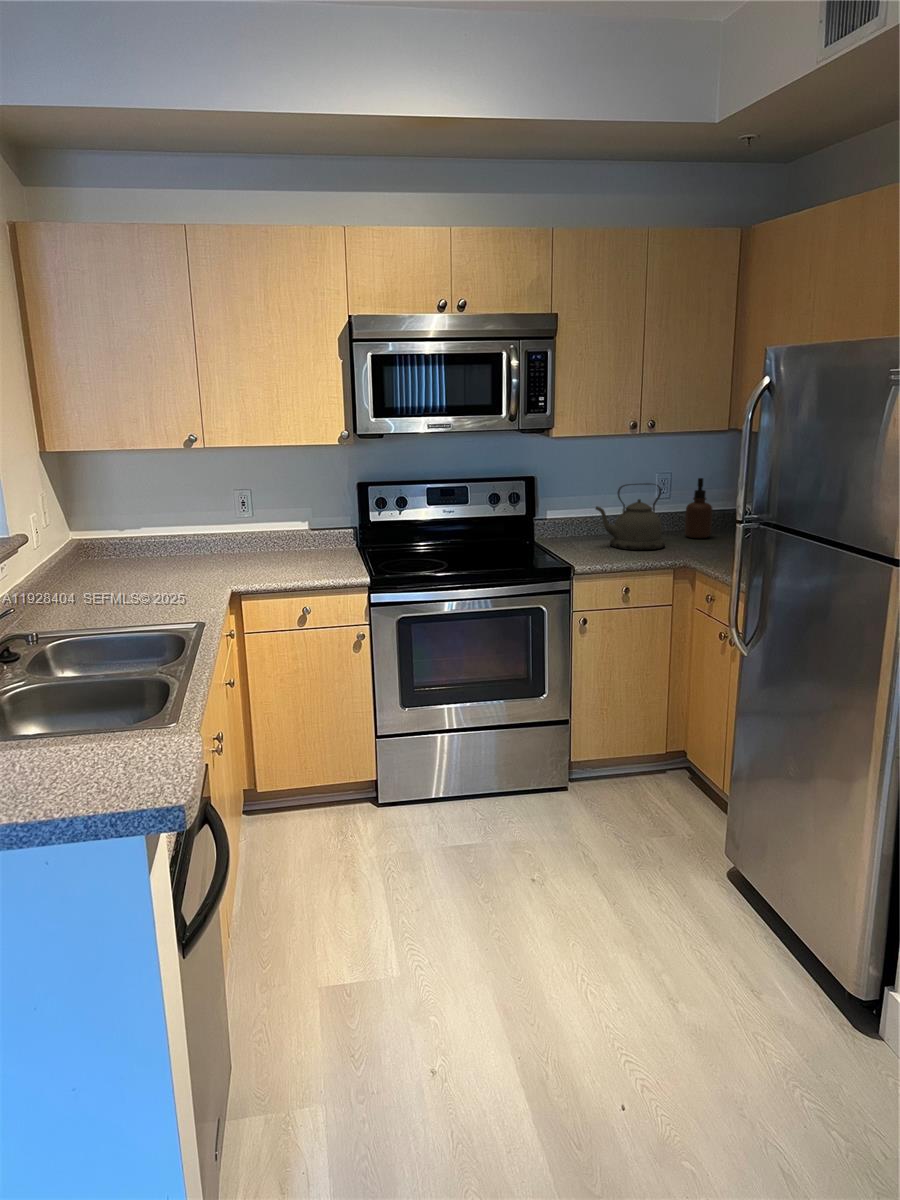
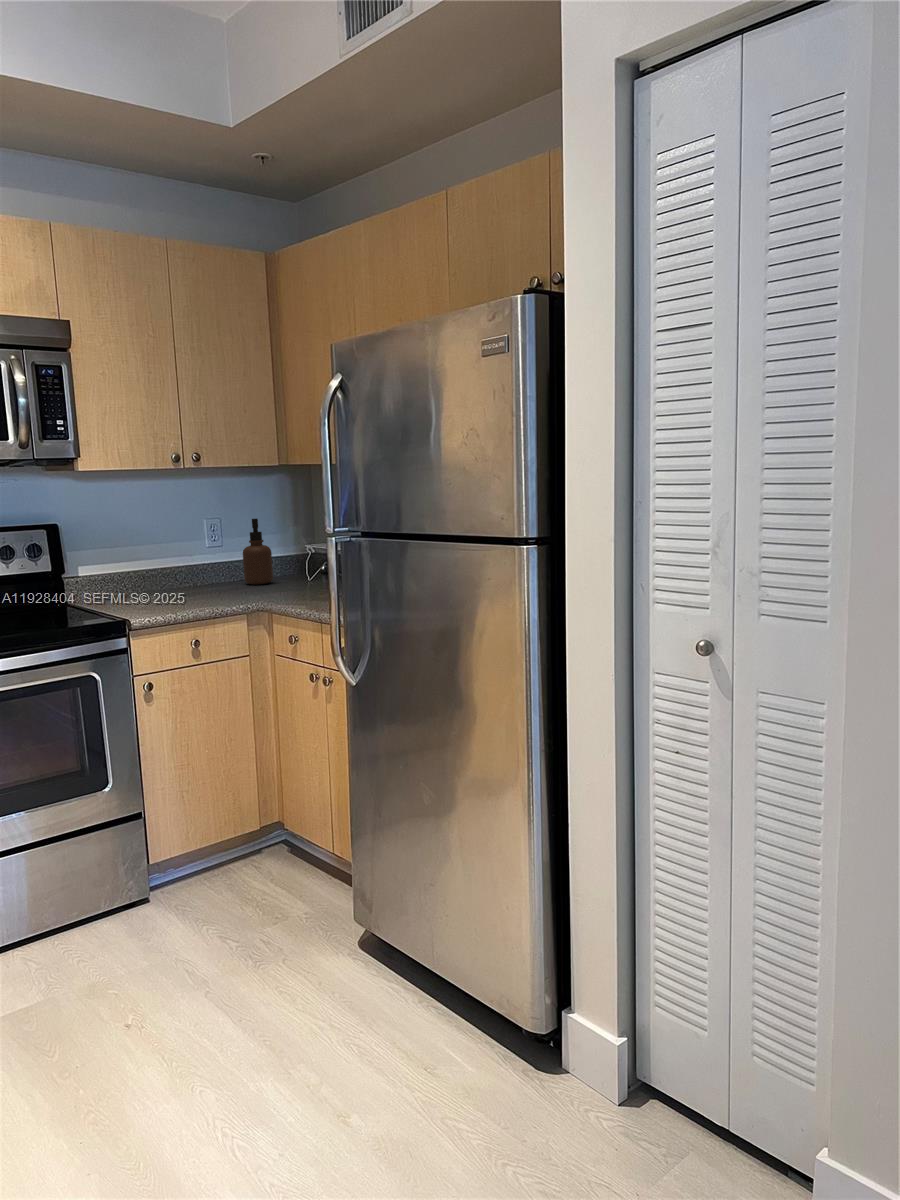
kettle: present [596,484,665,550] -> none [141,524,228,600]

